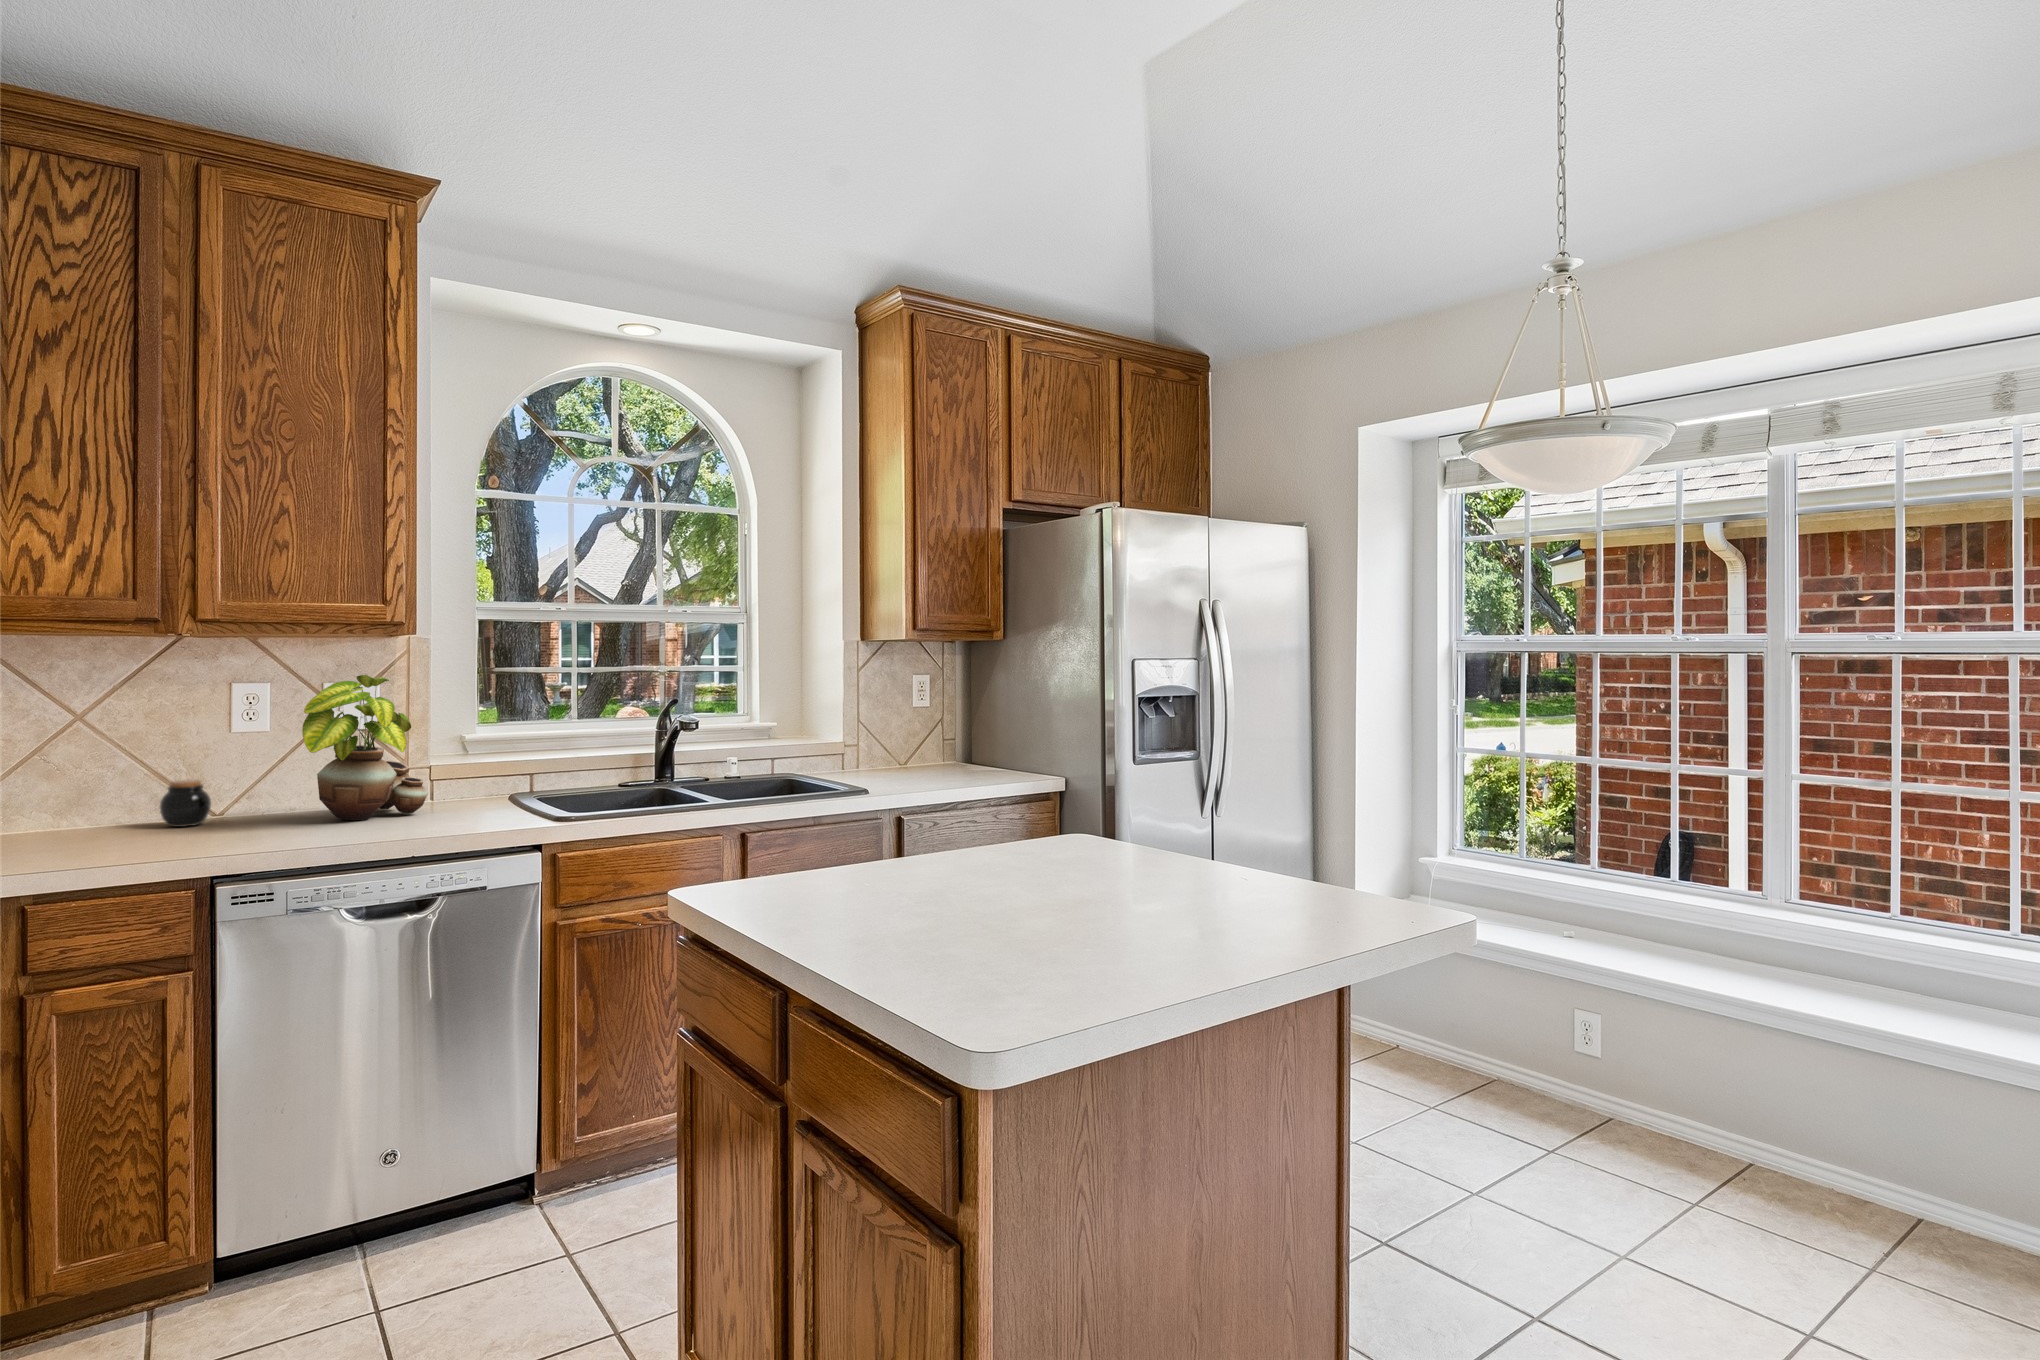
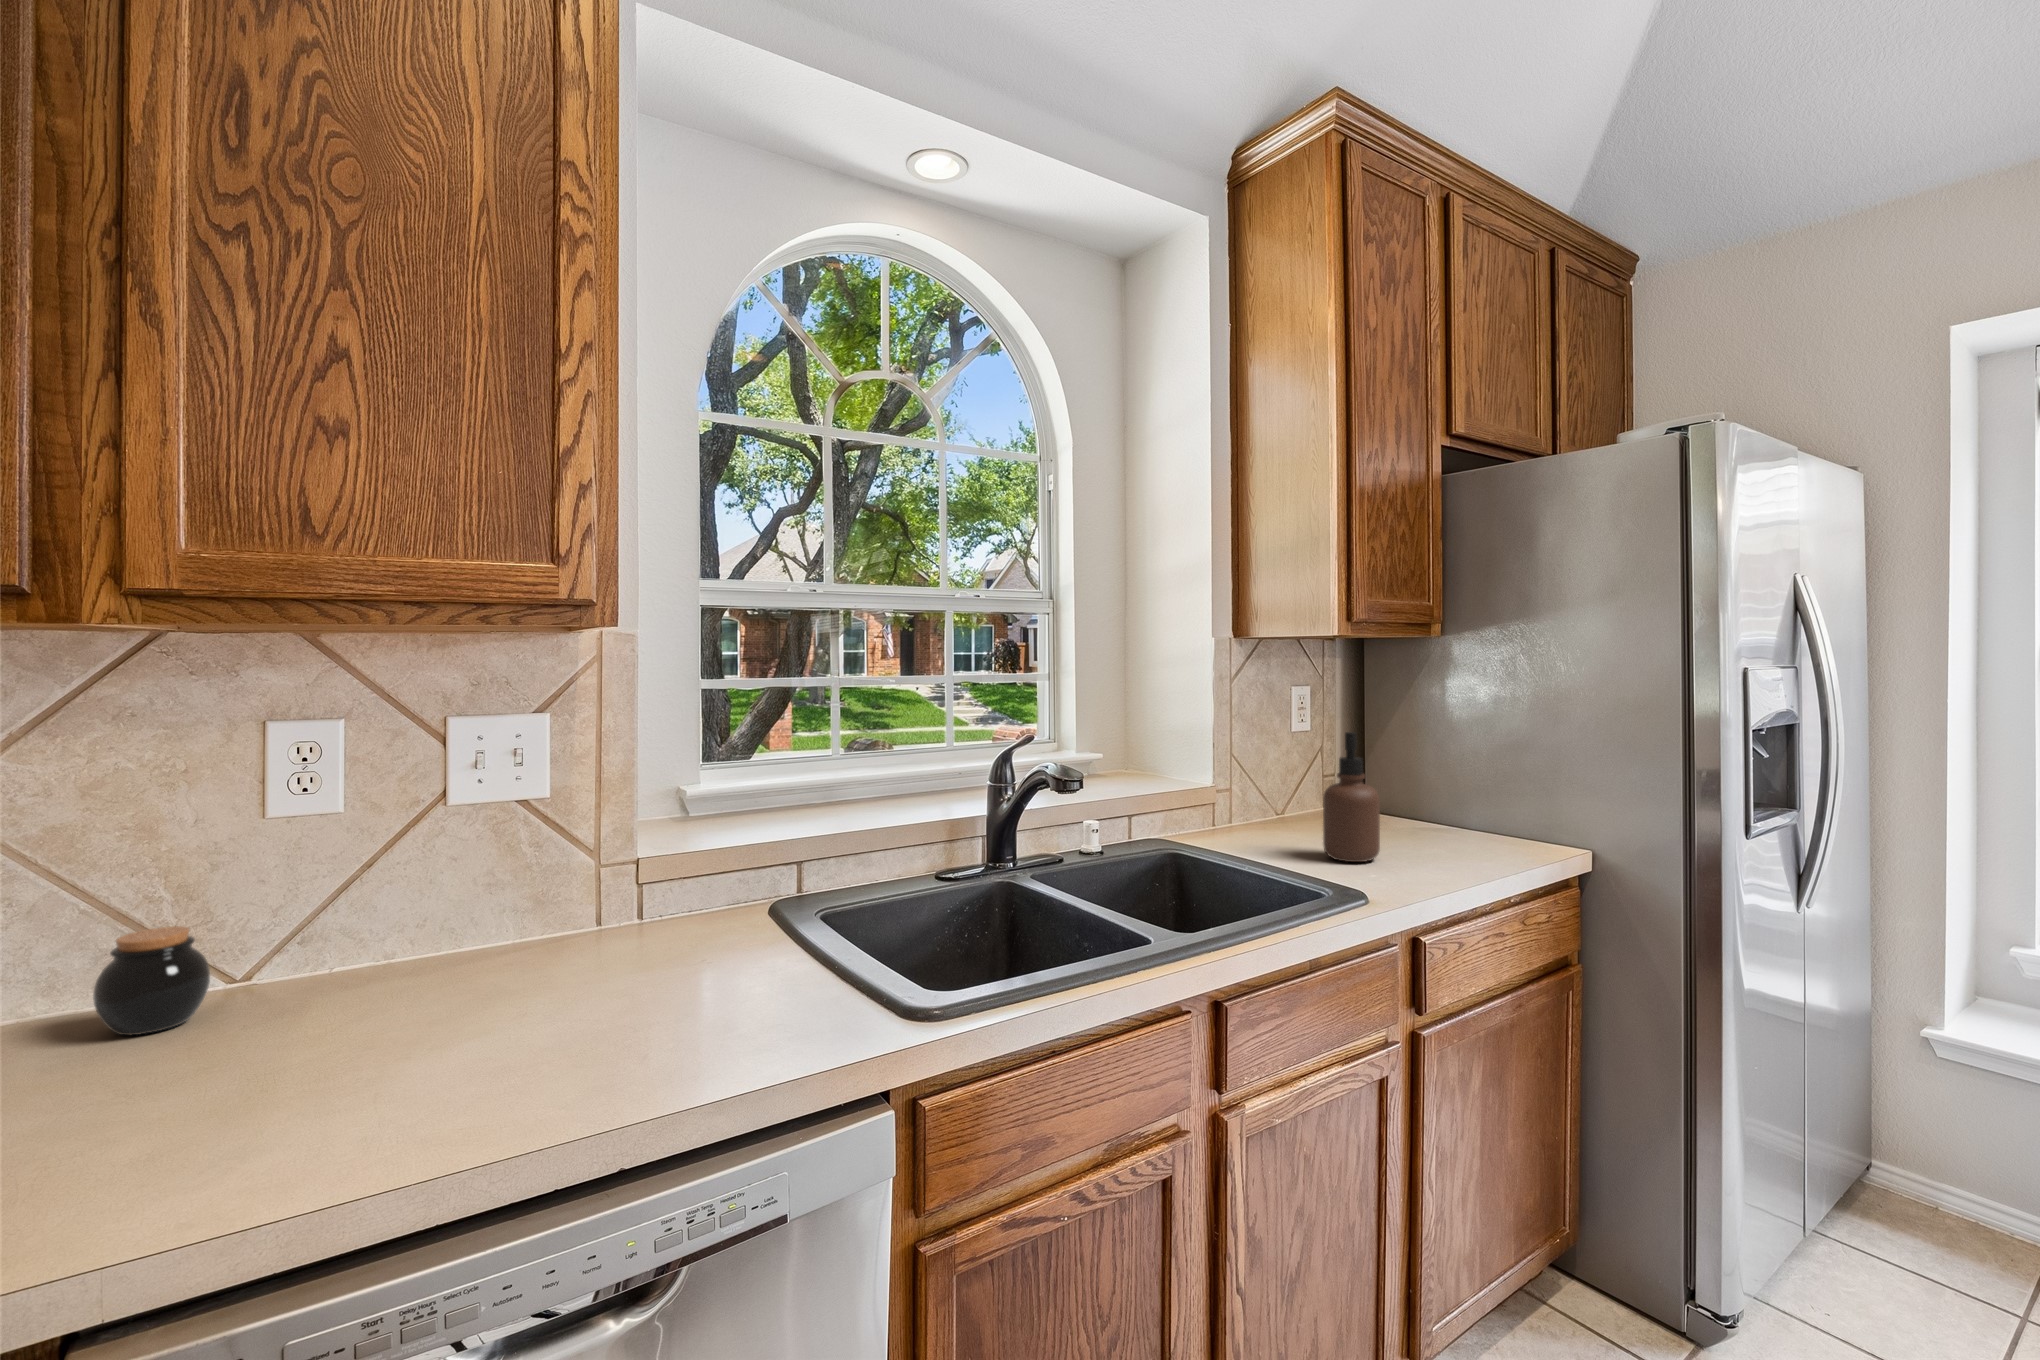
potted plant: present [302,675,428,820] -> none [369,708,637,1003]
soap dispenser: none [891,701,927,783] -> present [1323,732,1380,862]

